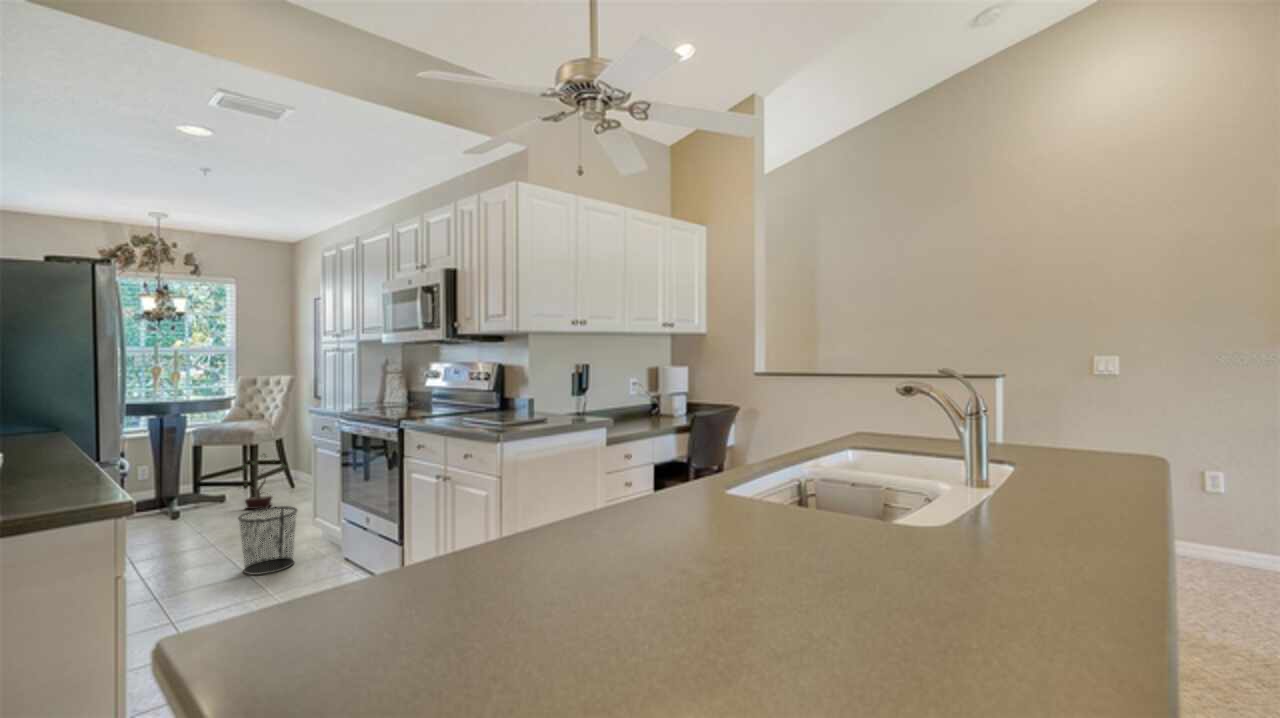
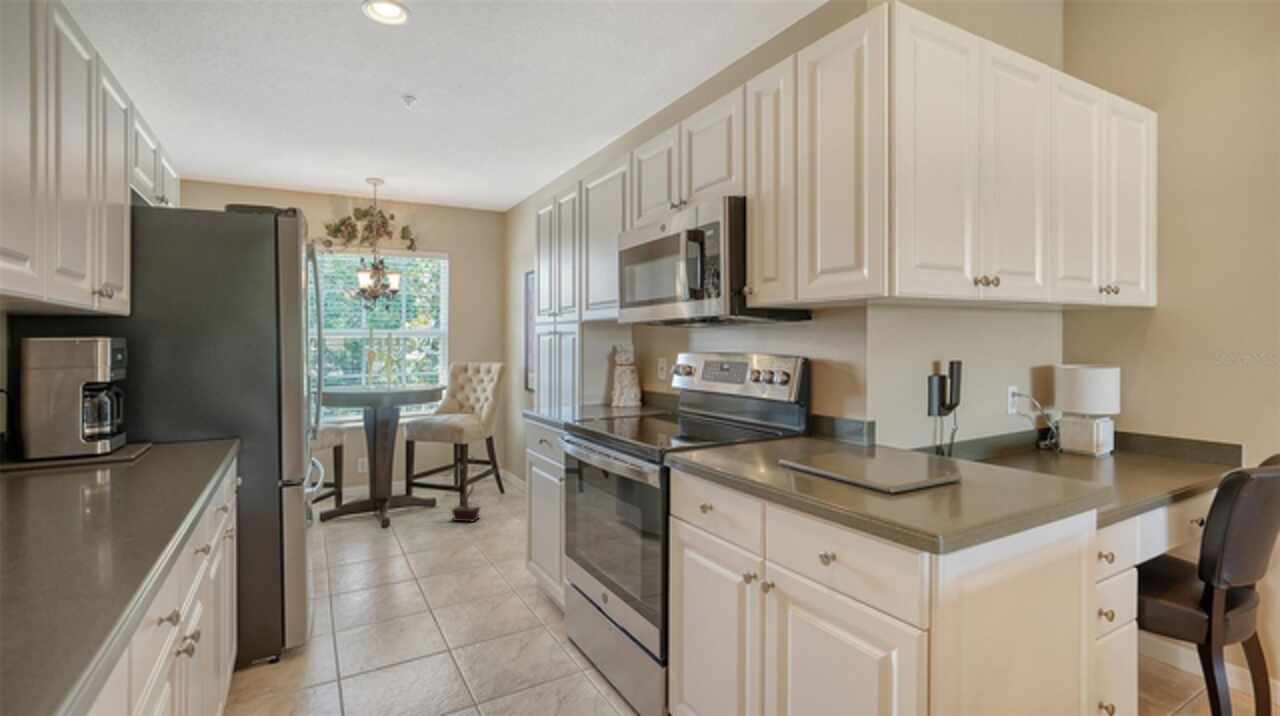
trash can: present [238,506,297,575] -> none [435,541,507,639]

